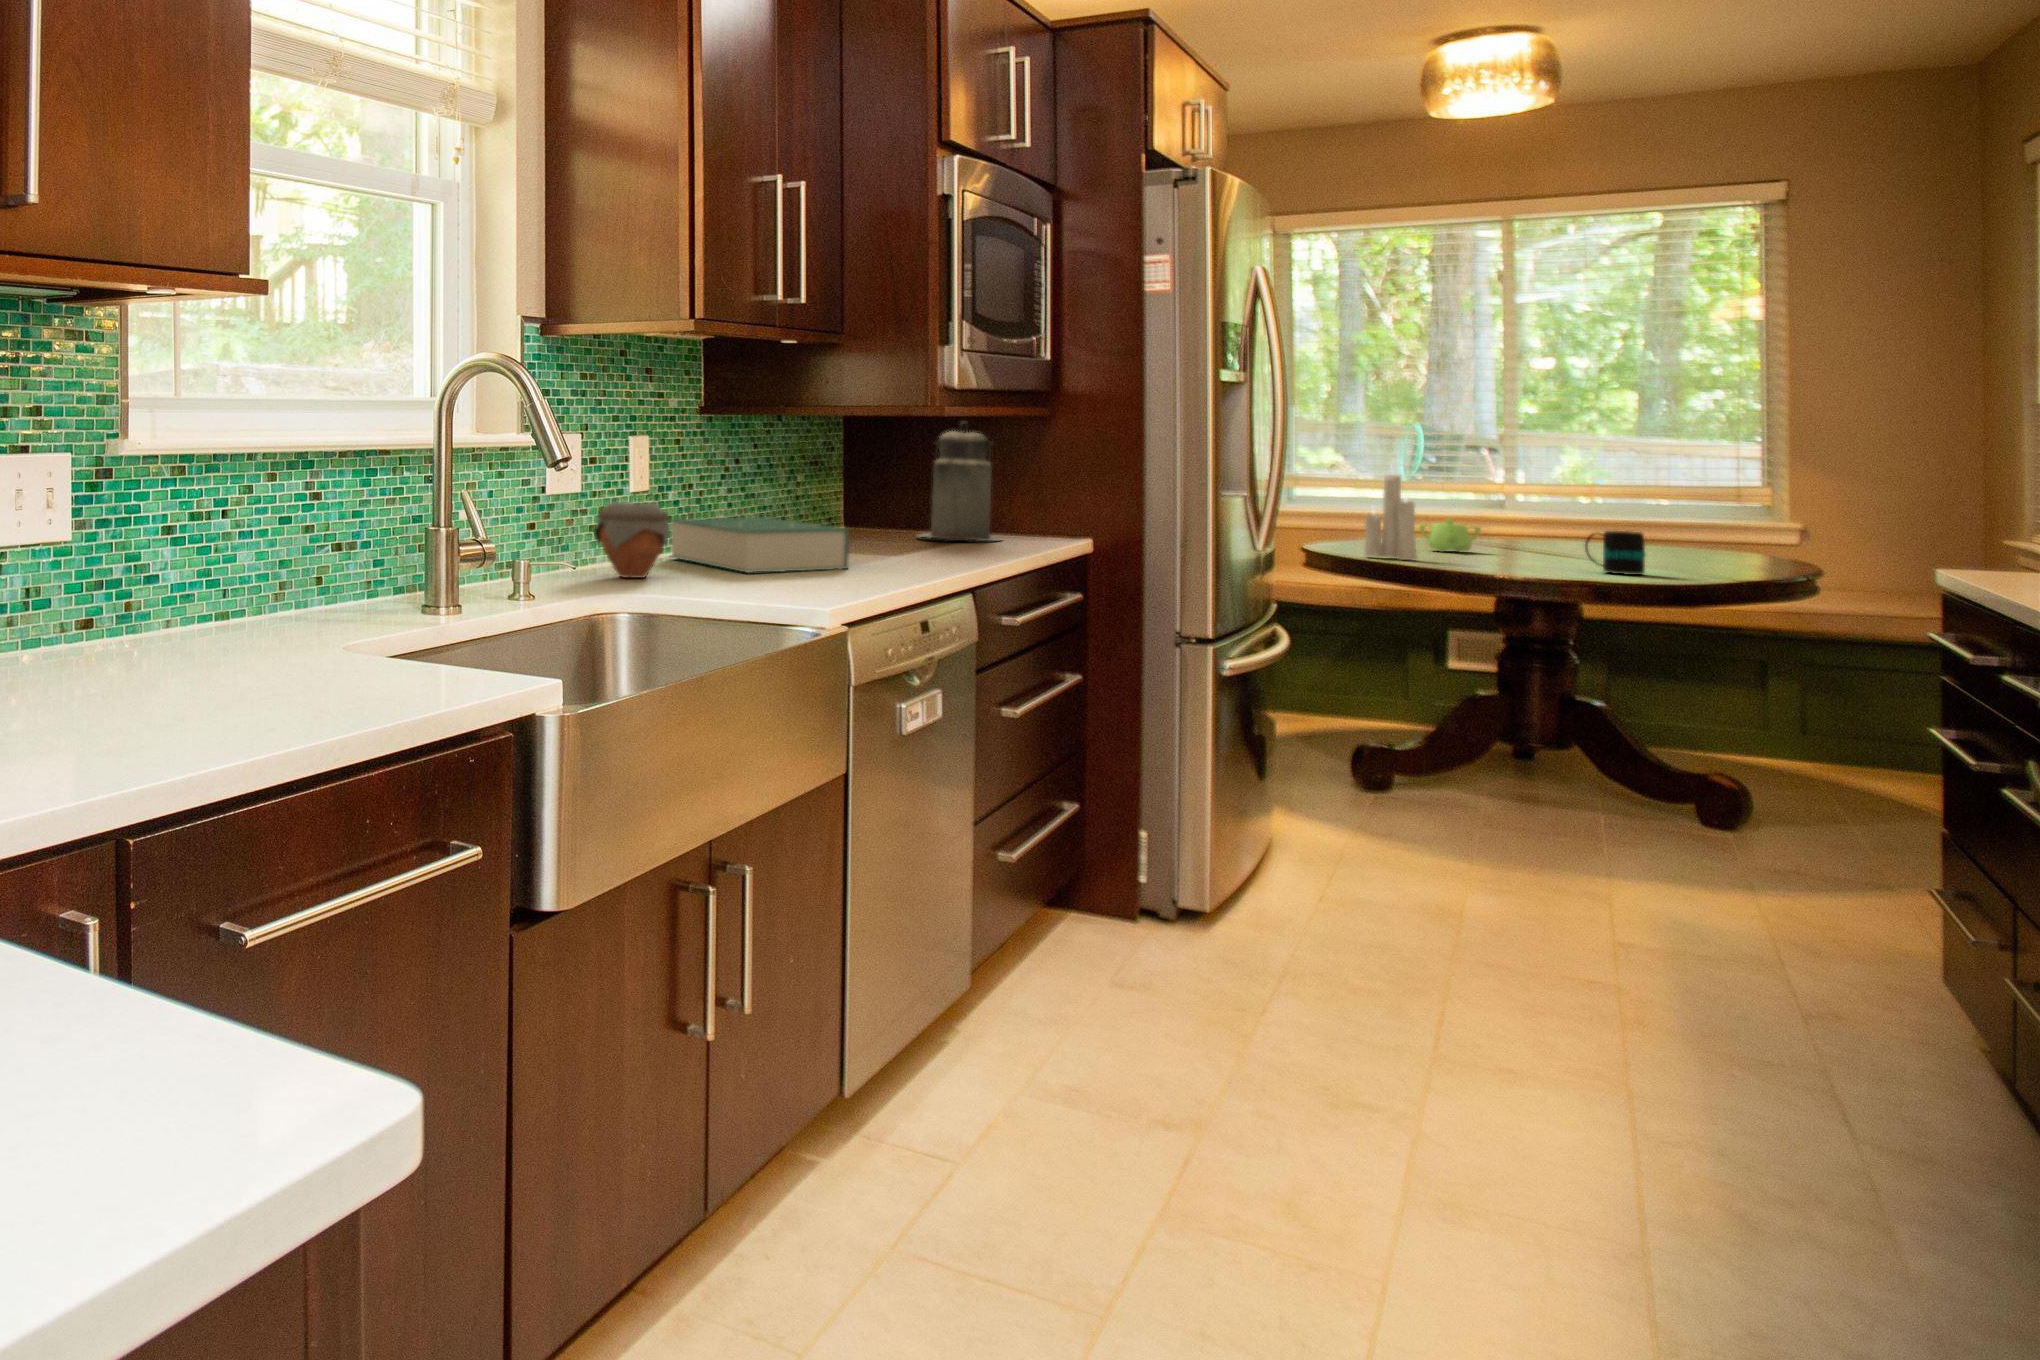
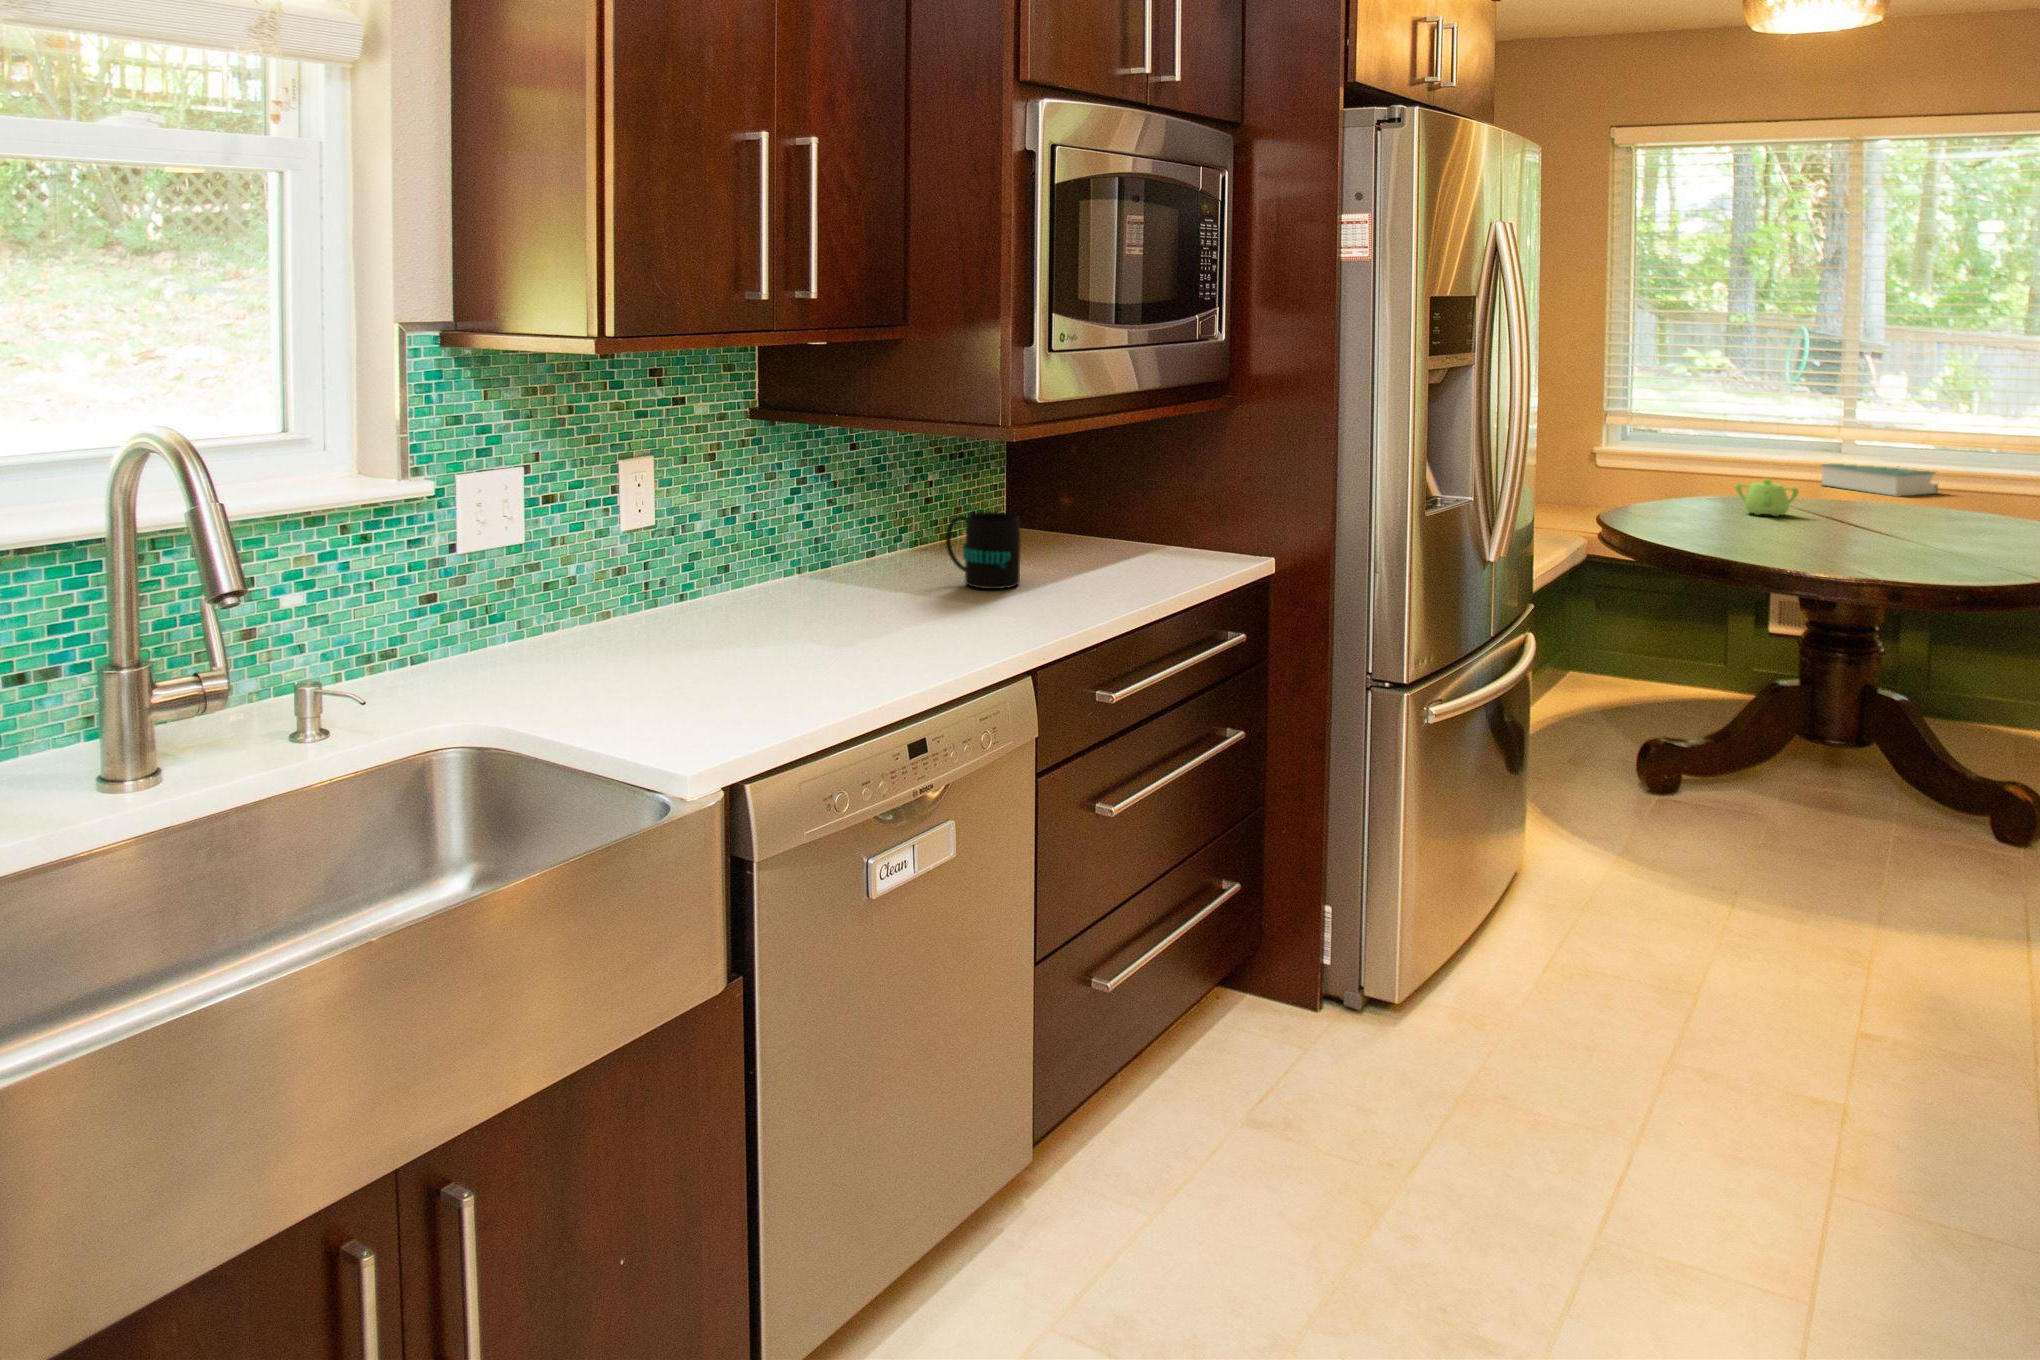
canister: present [919,423,1001,541] -> none [1056,420,1157,571]
candle: present [1364,474,1417,560] -> none [1663,418,1718,535]
jar: present [594,502,670,578] -> none [490,570,606,679]
book: present [671,518,849,573] -> present [1821,464,1938,497]
mug: present [1585,531,1645,575] -> present [946,512,1020,589]

